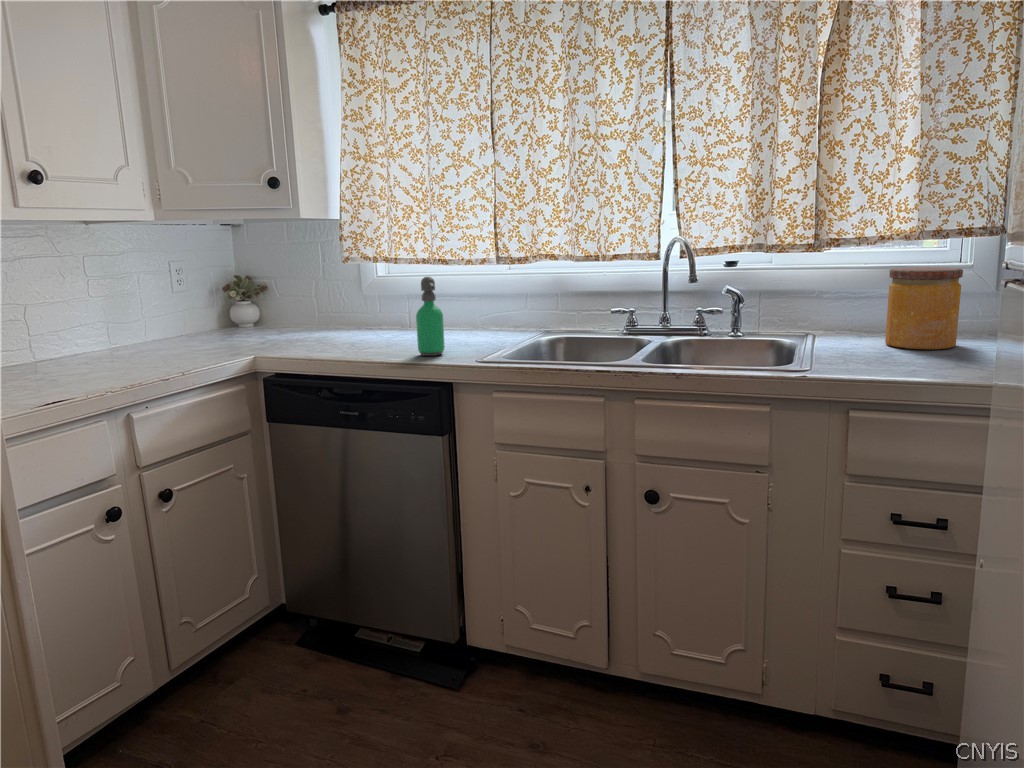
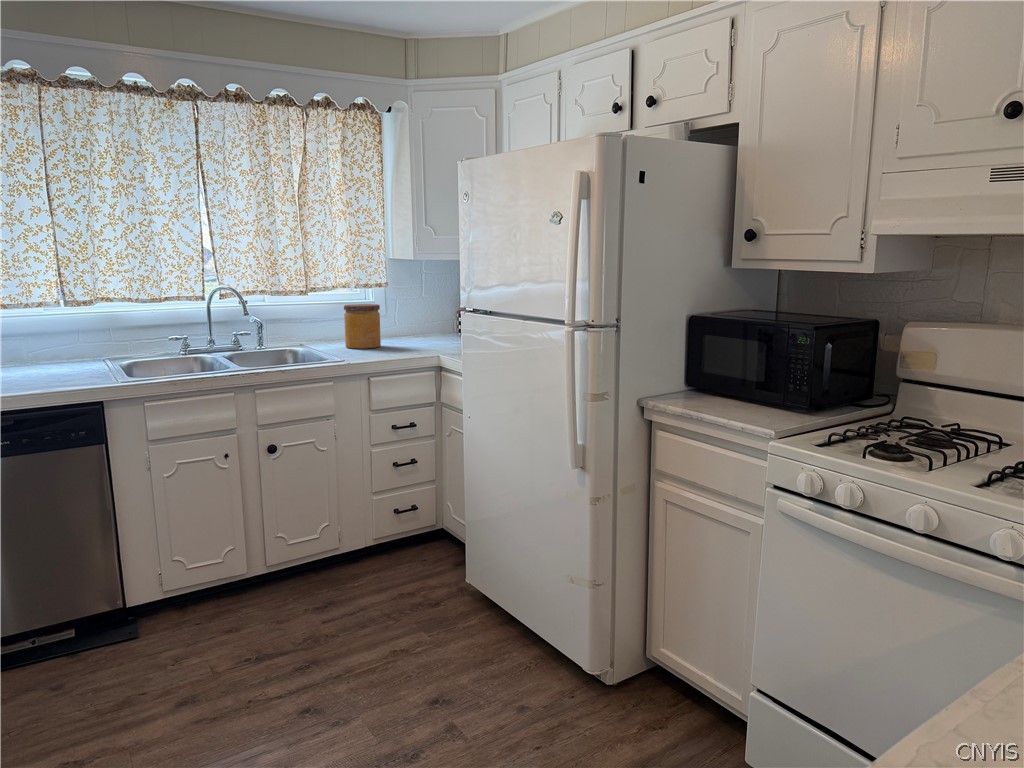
soap dispenser: present [416,277,445,356] -> none [27,317,56,381]

